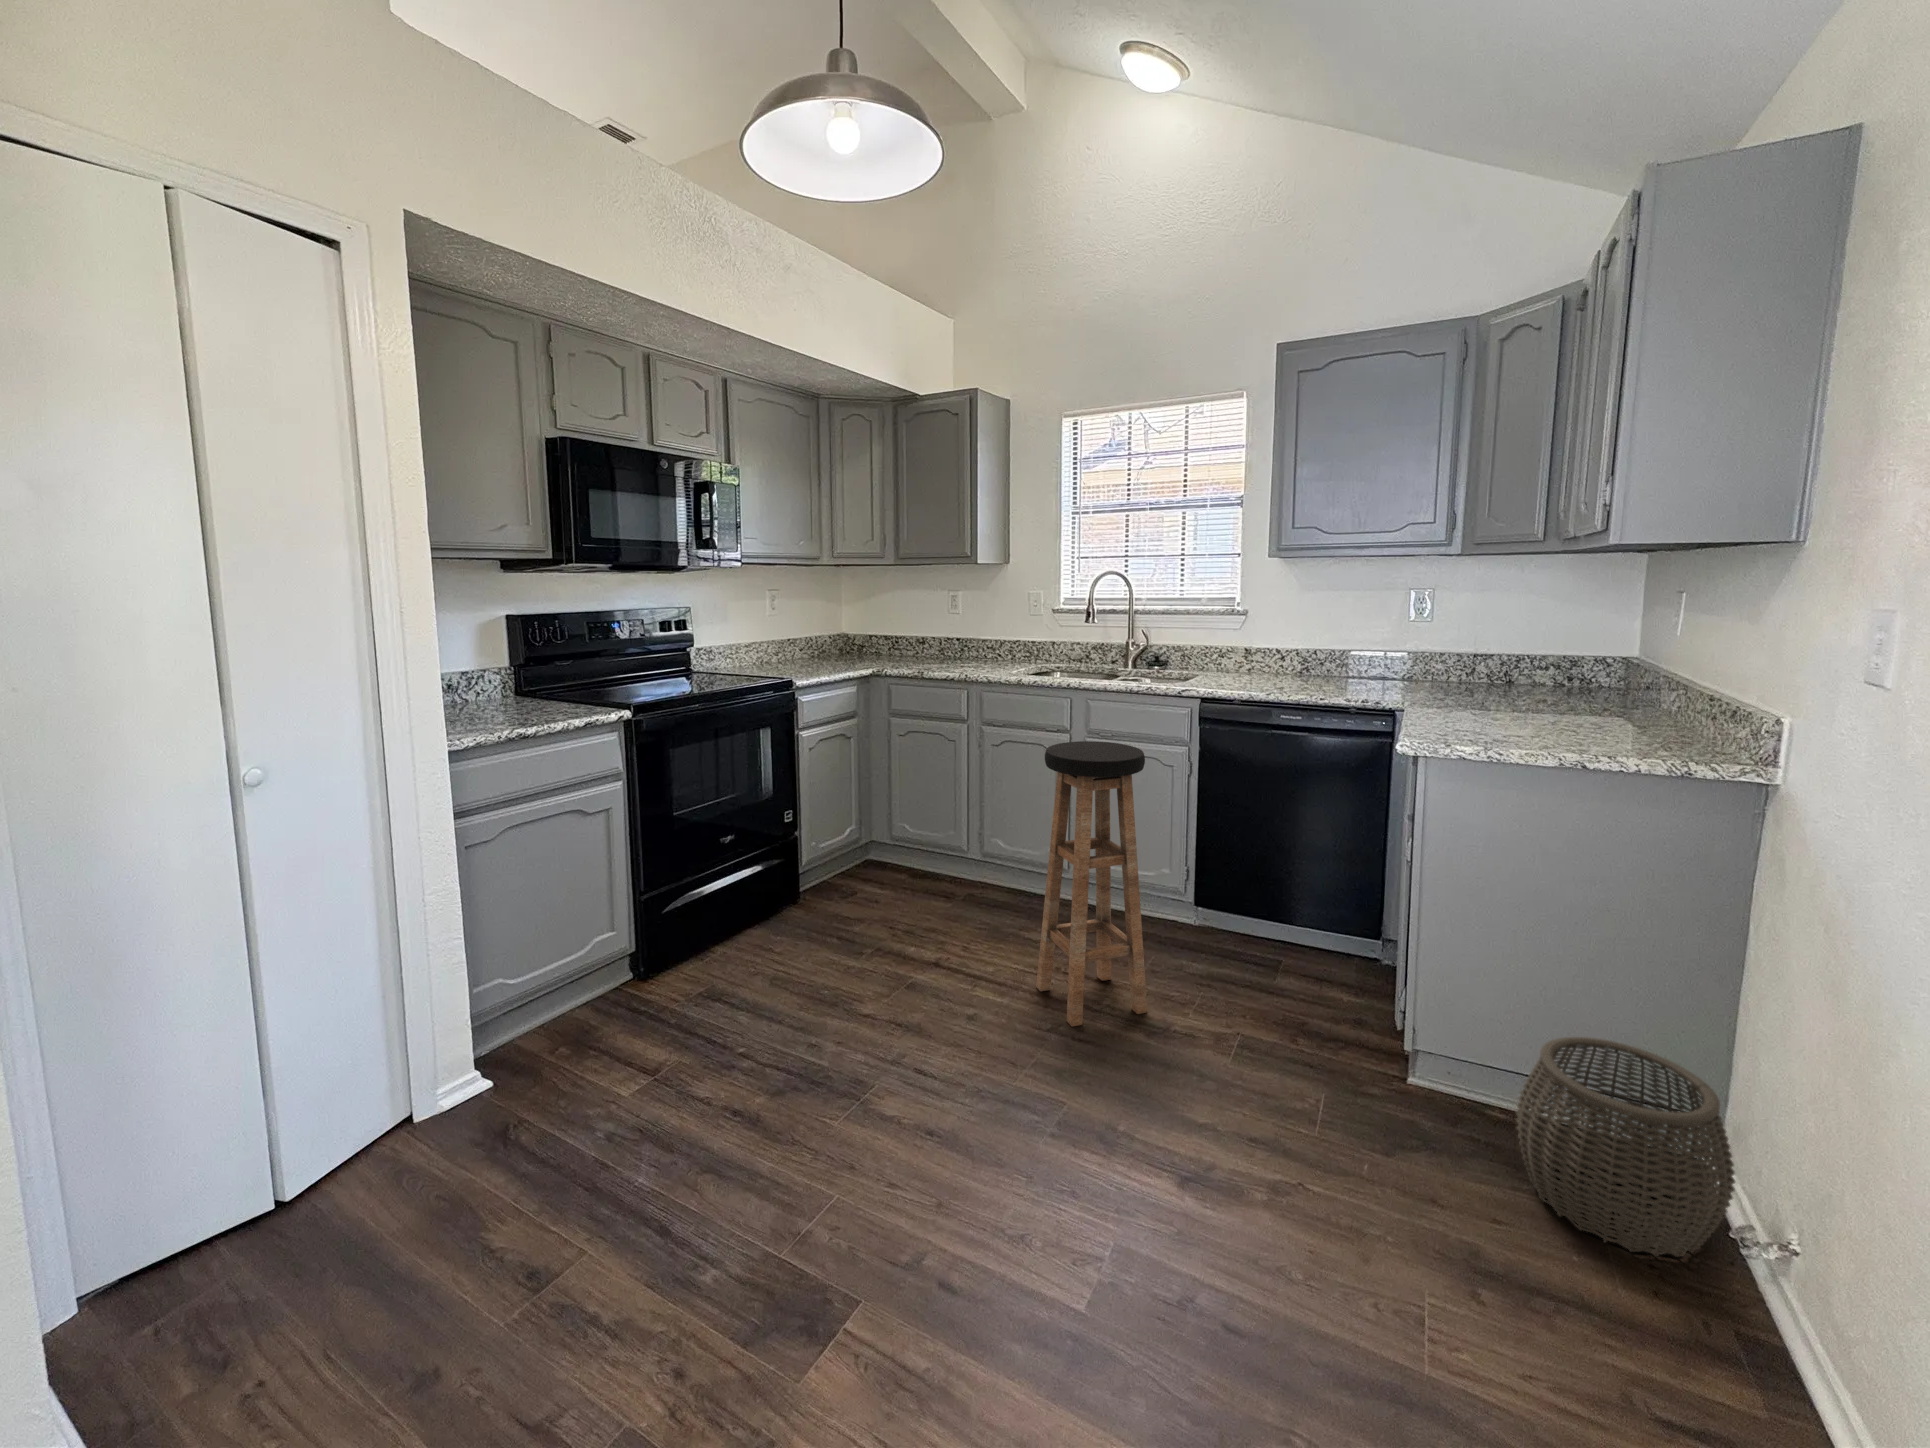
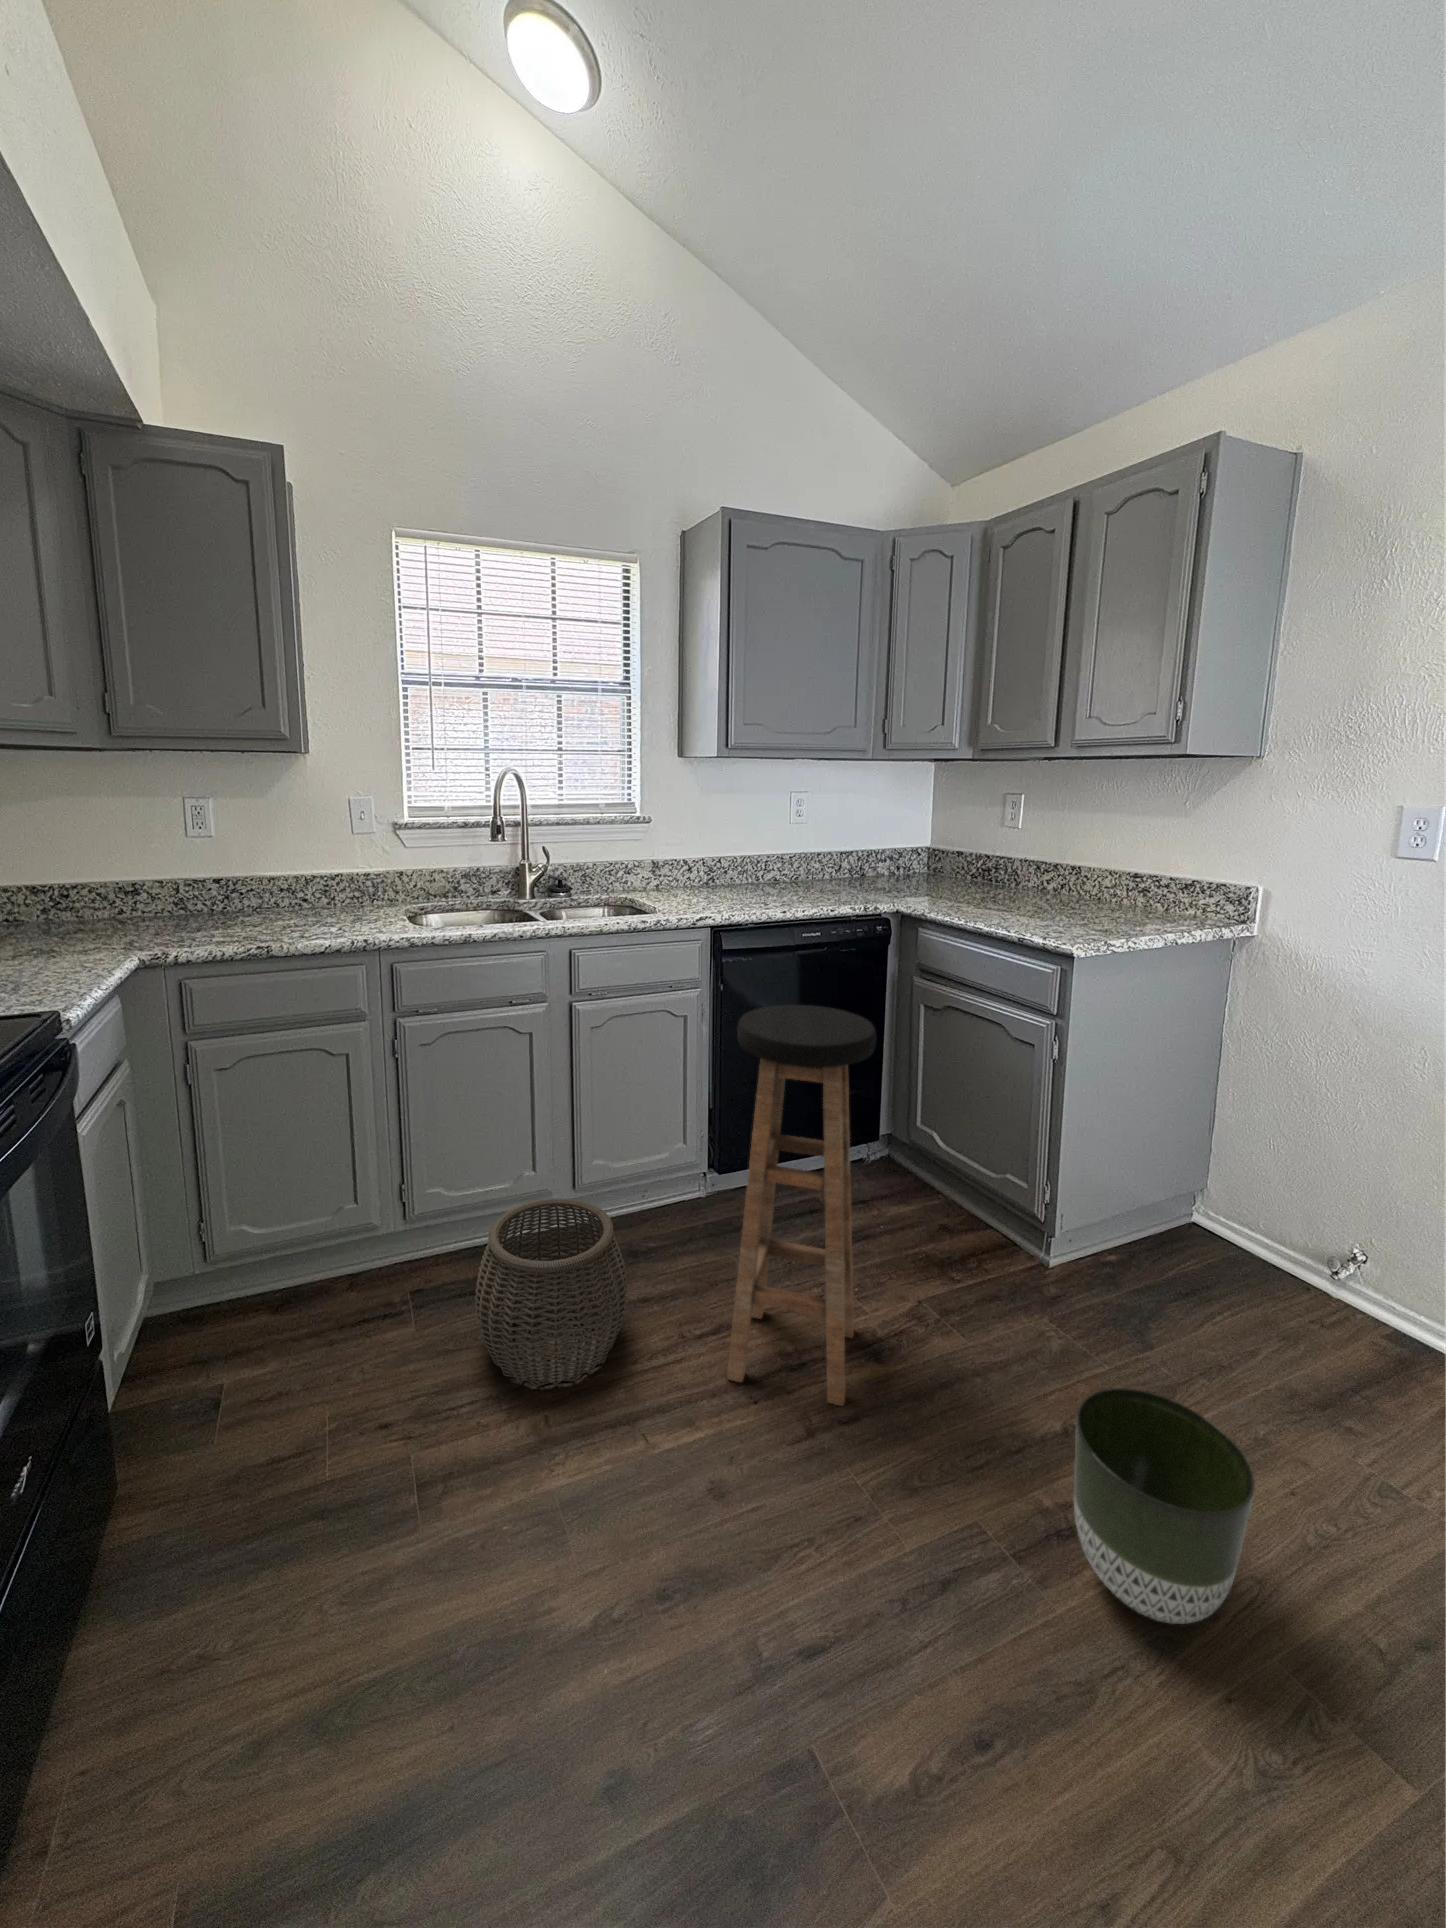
planter: none [1023,1019,1134,1172] -> present [1074,1388,1255,1624]
woven basket: present [1516,1037,1735,1257] -> present [475,1198,628,1387]

